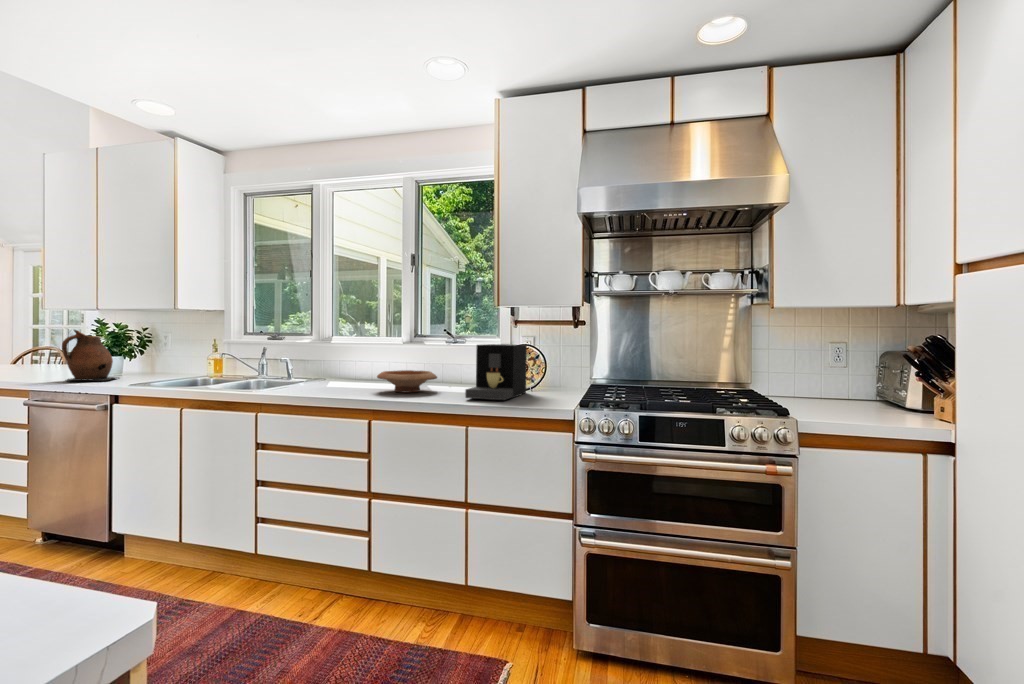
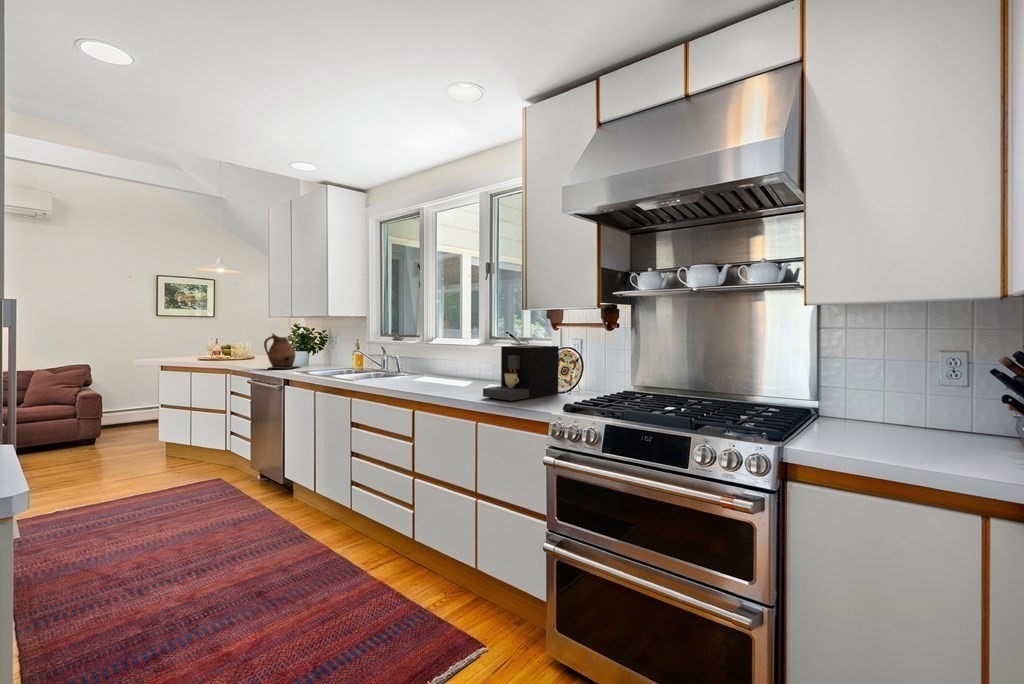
wooden bowl: present [377,370,437,392] -> none [432,368,485,388]

